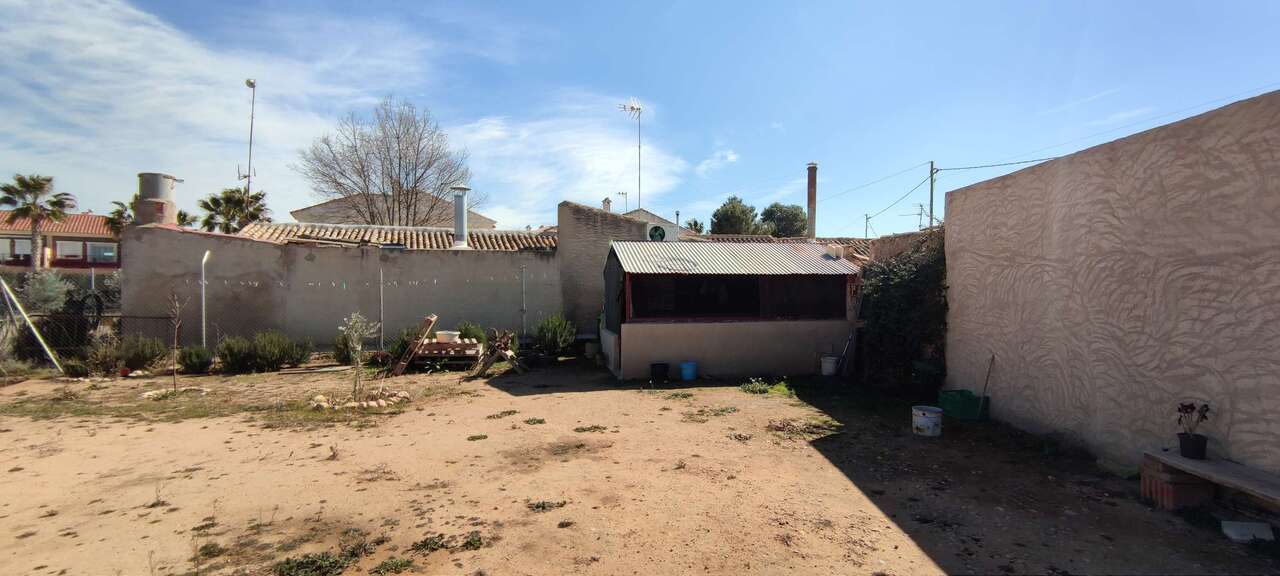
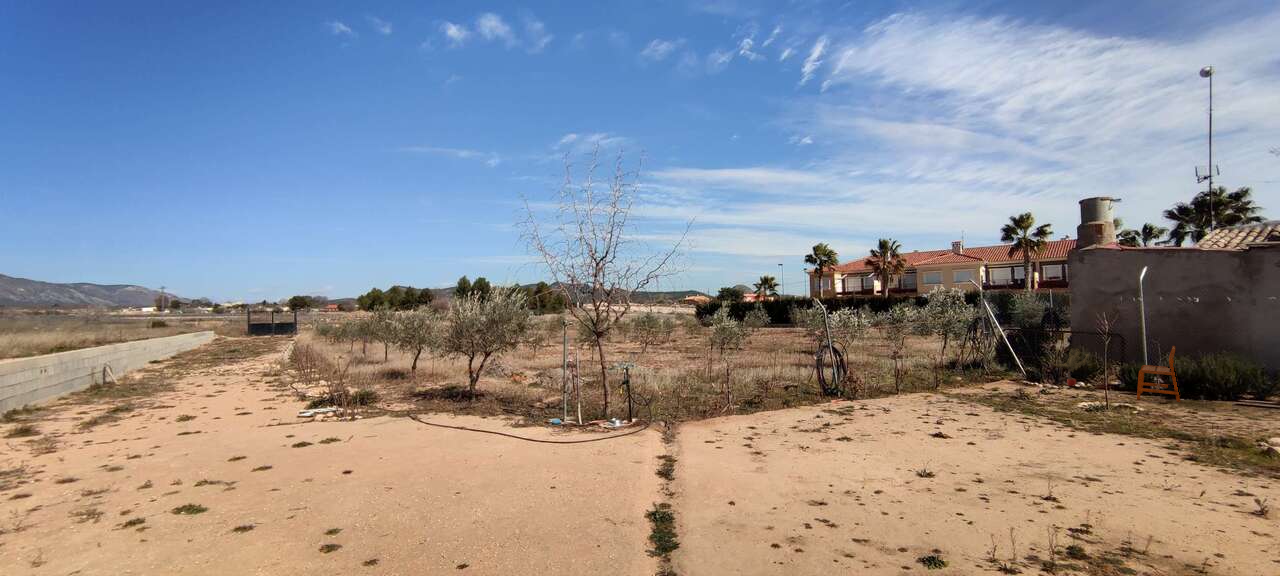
bench: none [197,326,236,381] -> present [1137,346,1180,402]

